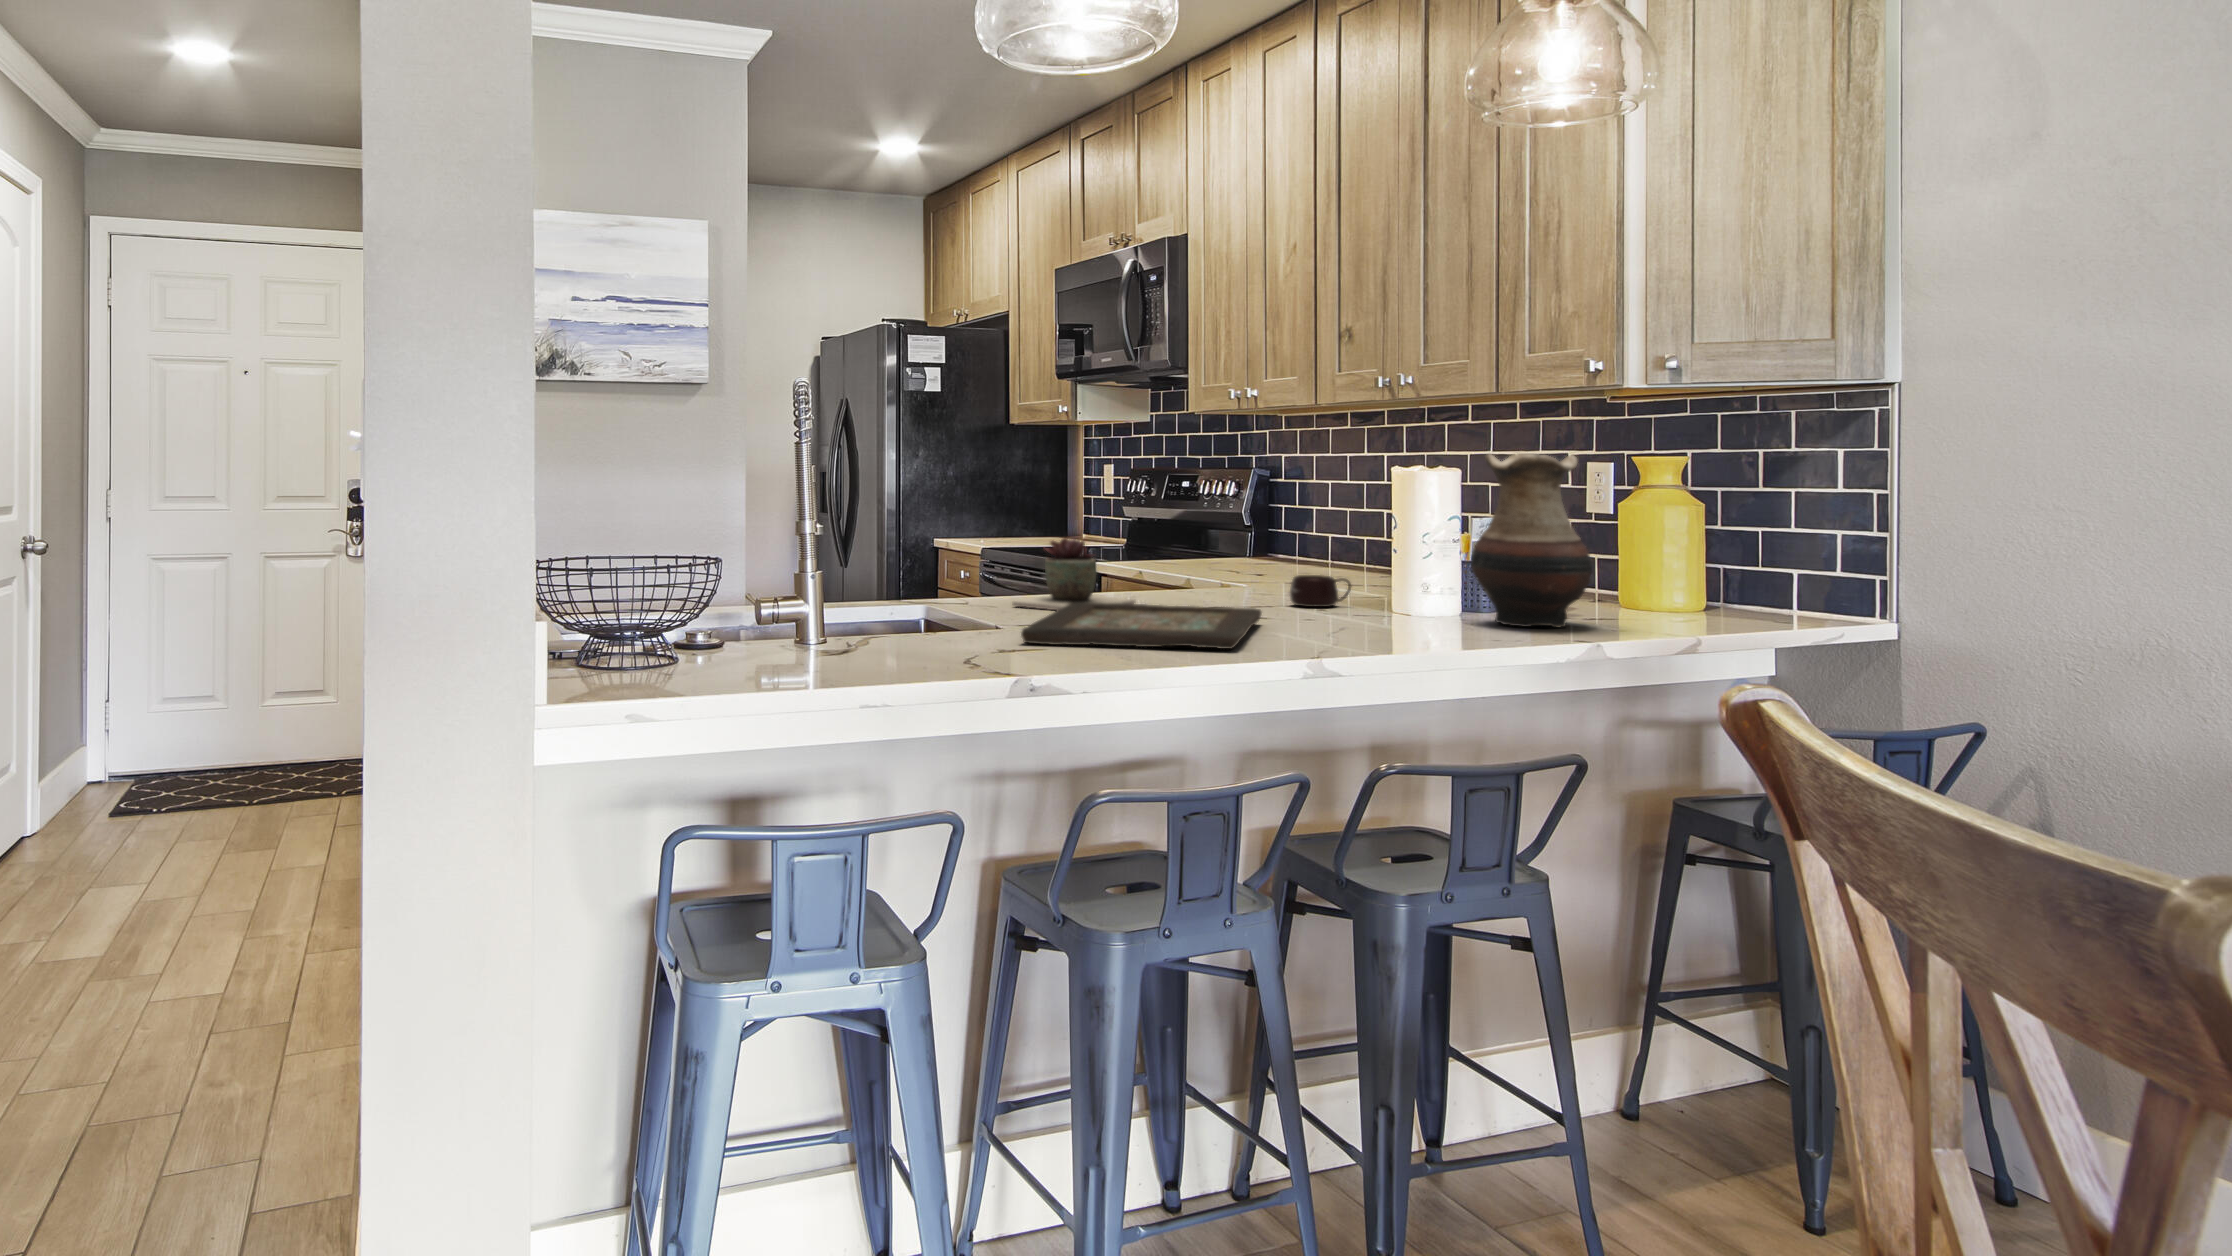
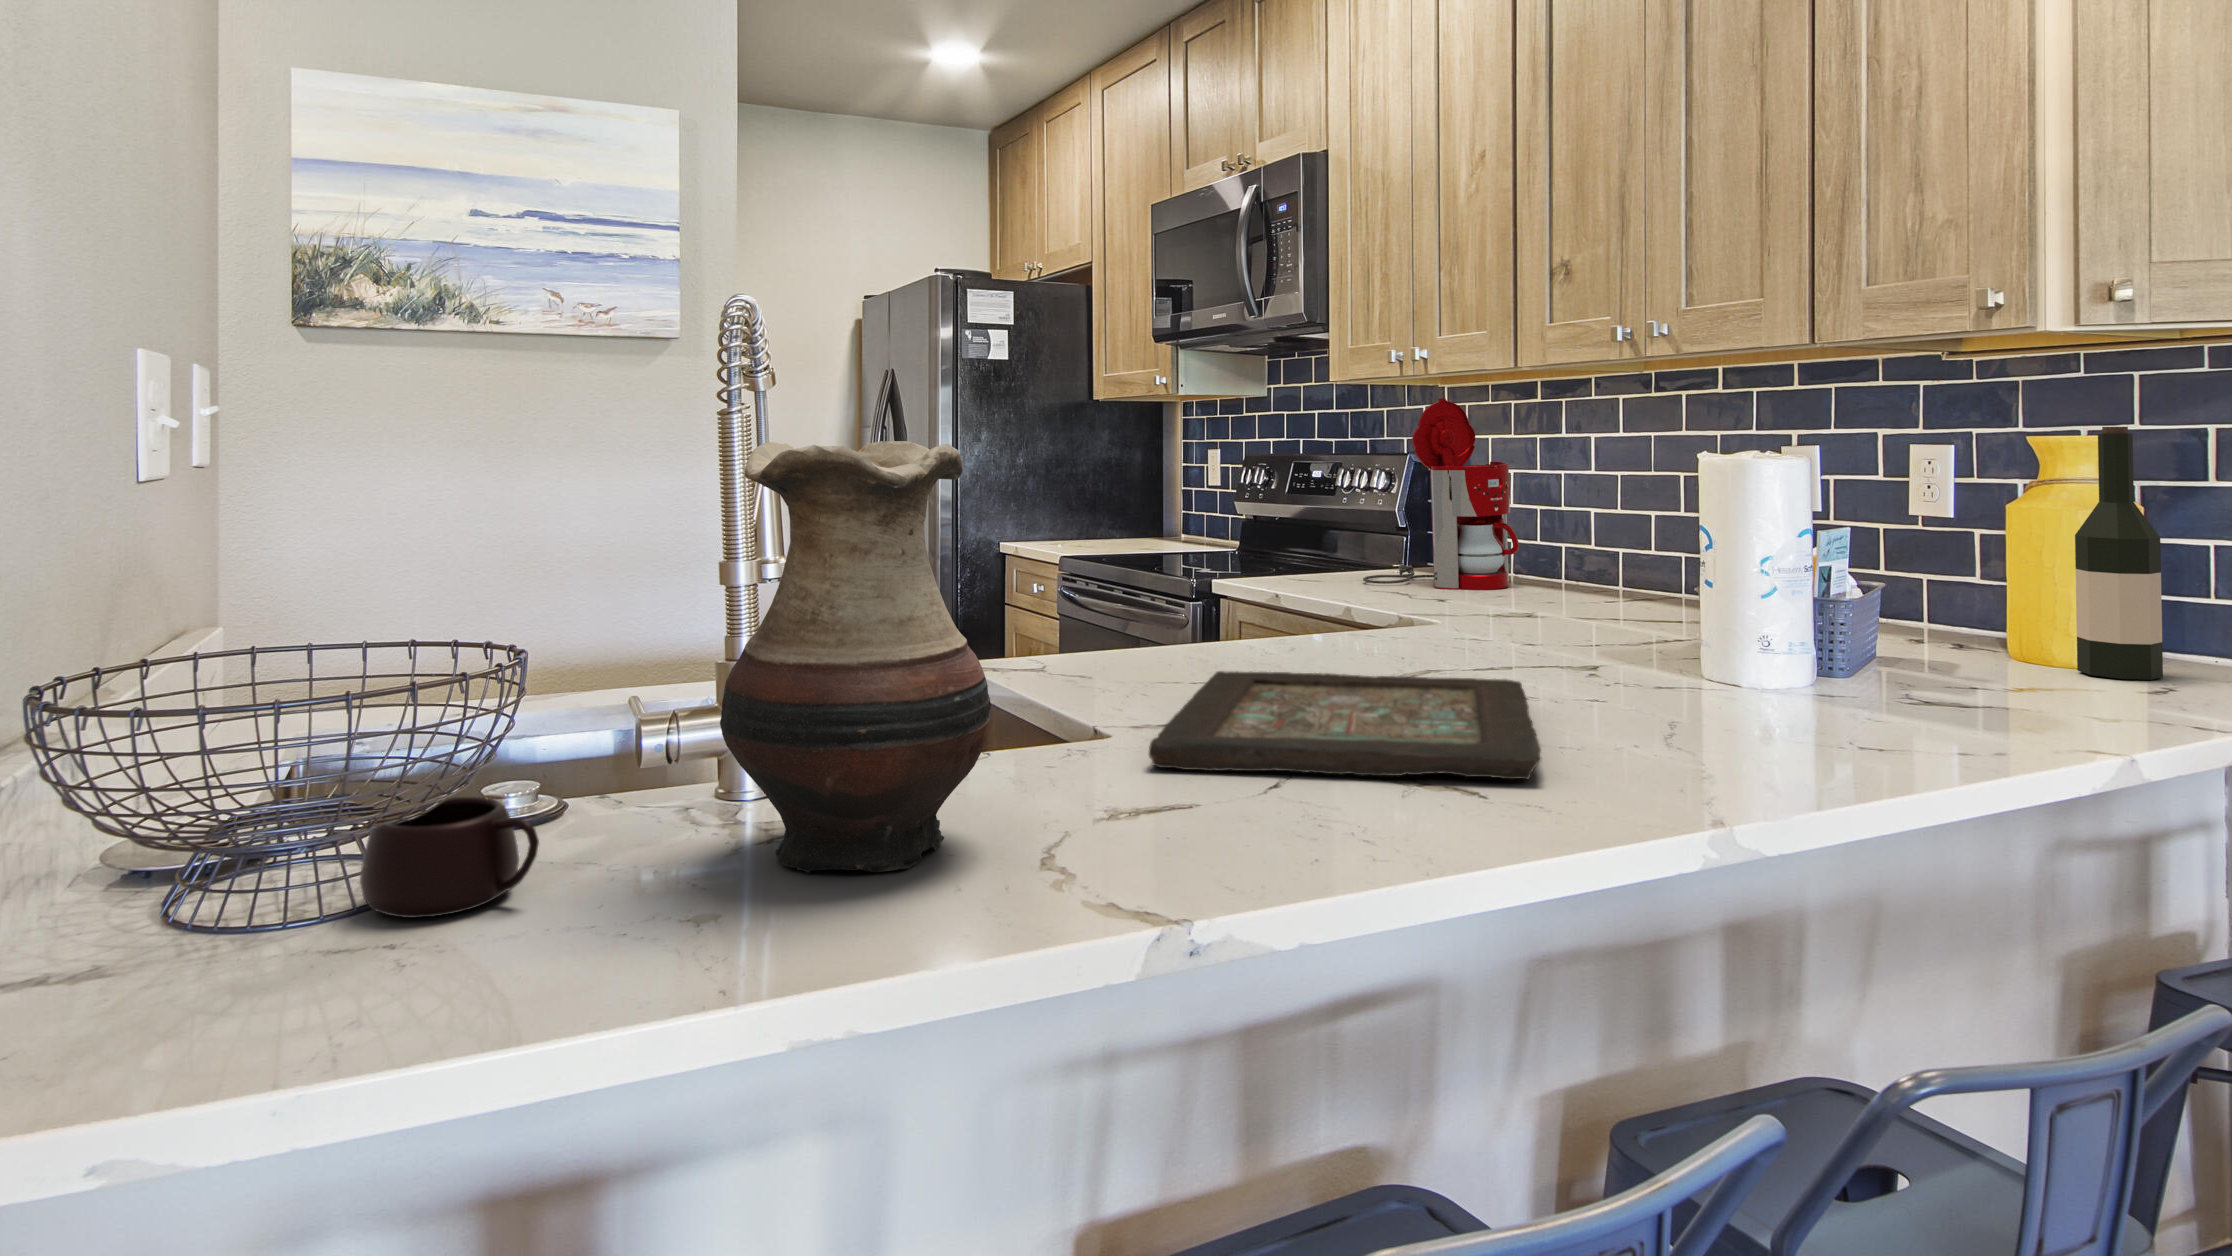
coffee maker: none [1212,425,1329,570] -> present [1363,398,1519,590]
wine bottle: none [1651,452,1704,618] -> present [2075,427,2163,680]
vase: present [1471,453,1592,627] -> present [720,441,991,873]
succulent plant: present [1012,538,1136,610] -> none [1116,561,1299,681]
mug: present [1290,575,1352,607] -> present [360,797,539,918]

